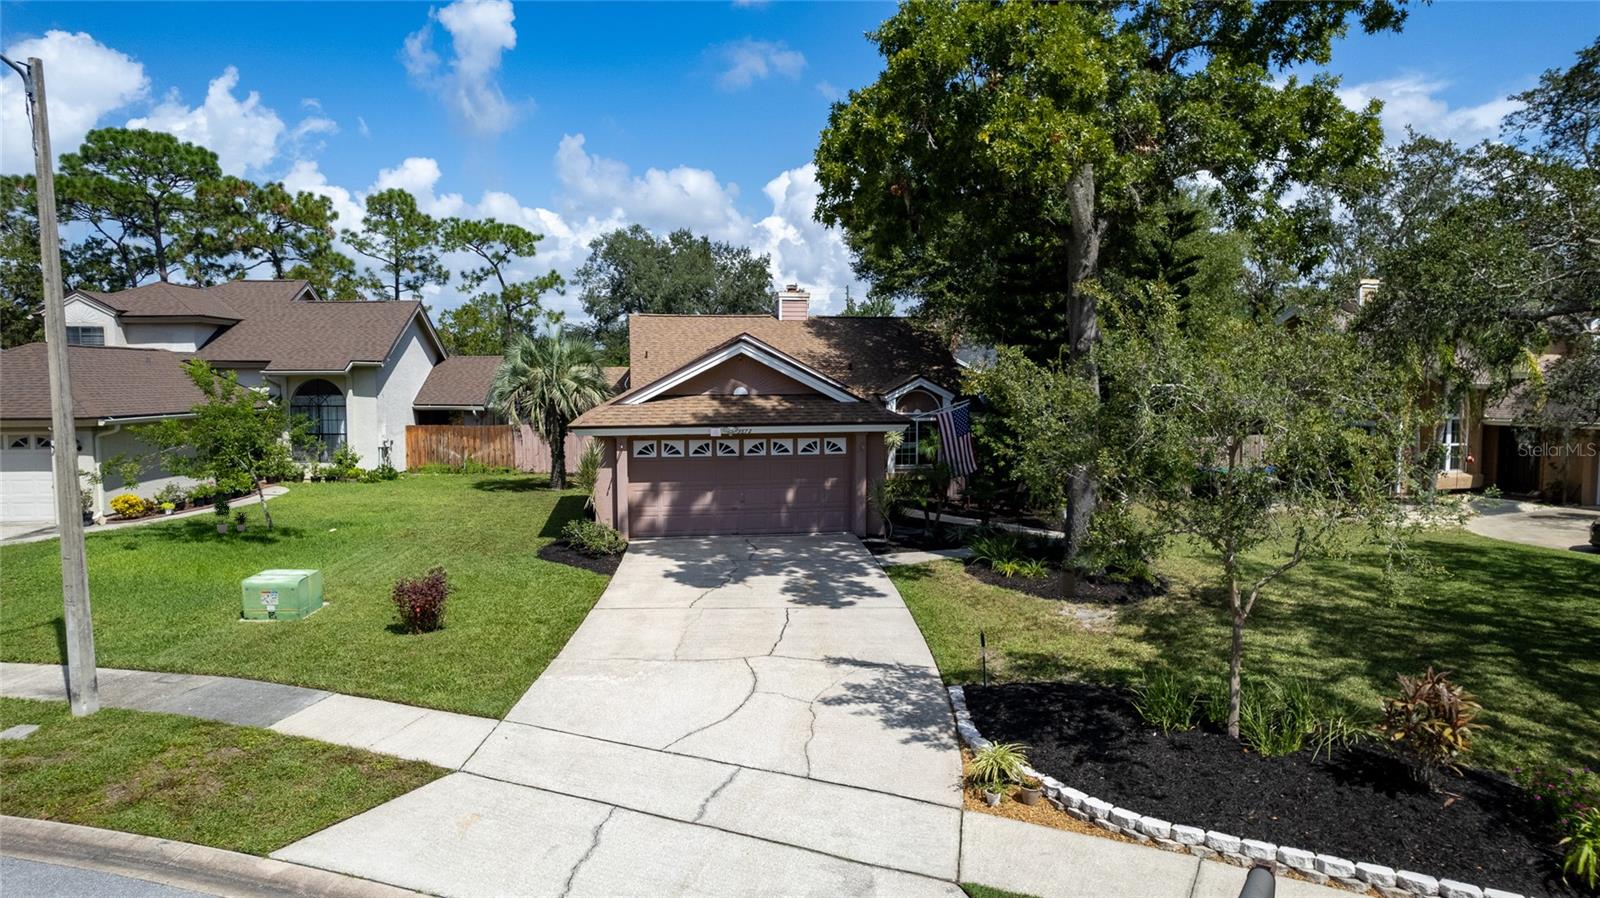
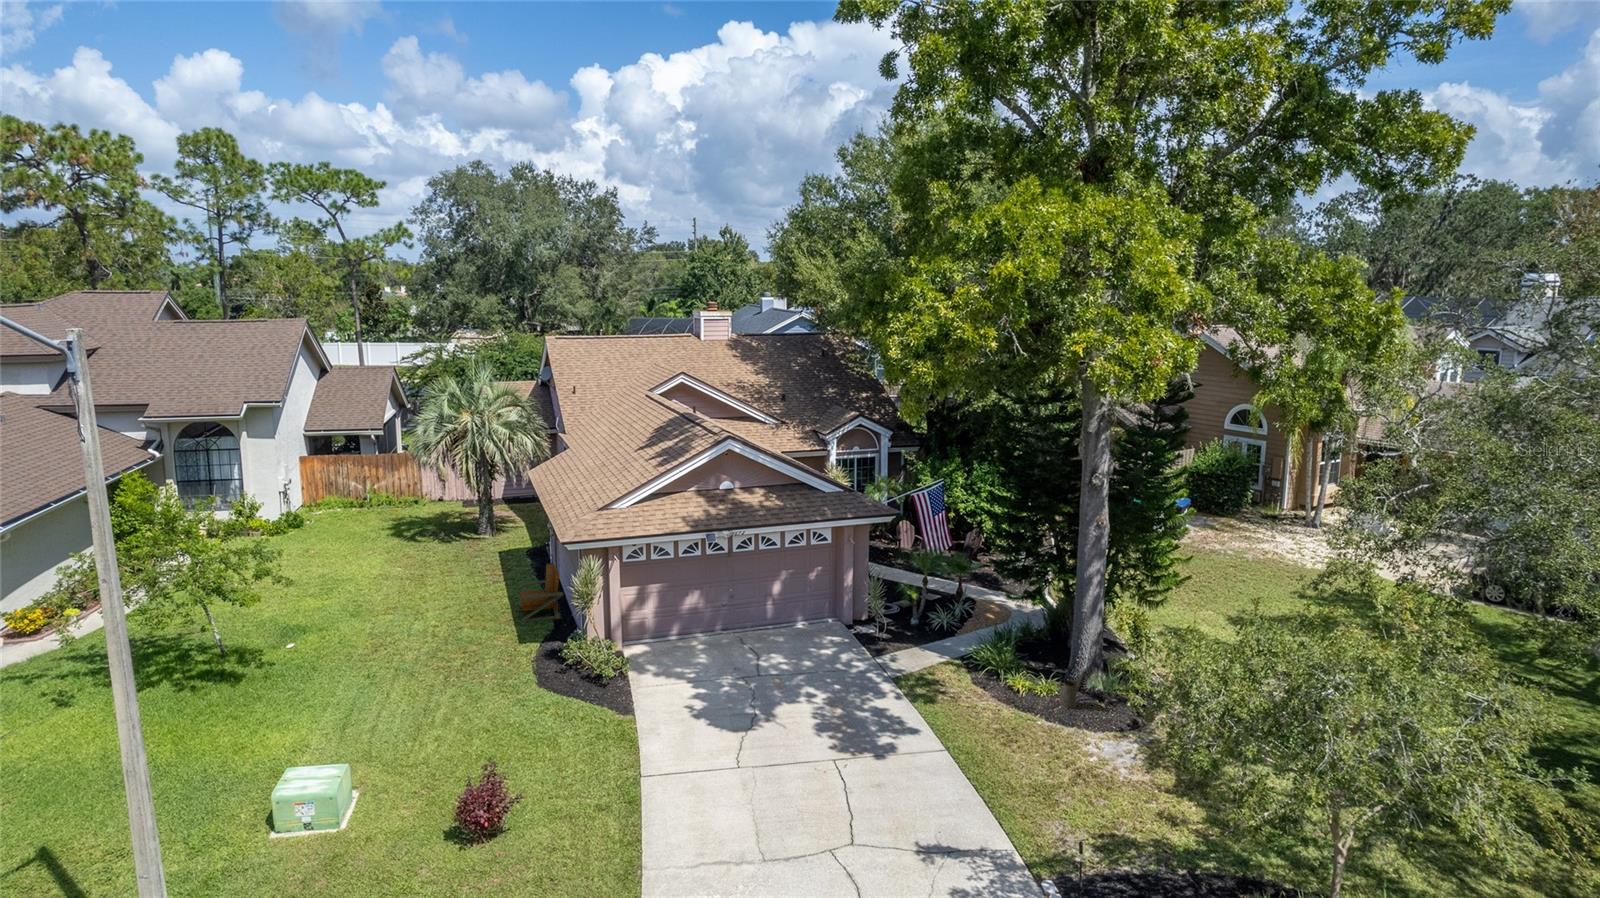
lounge chair: none [550,481,593,529] -> present [518,564,563,622]
potted plant: present [213,496,248,533] -> none [144,625,191,666]

